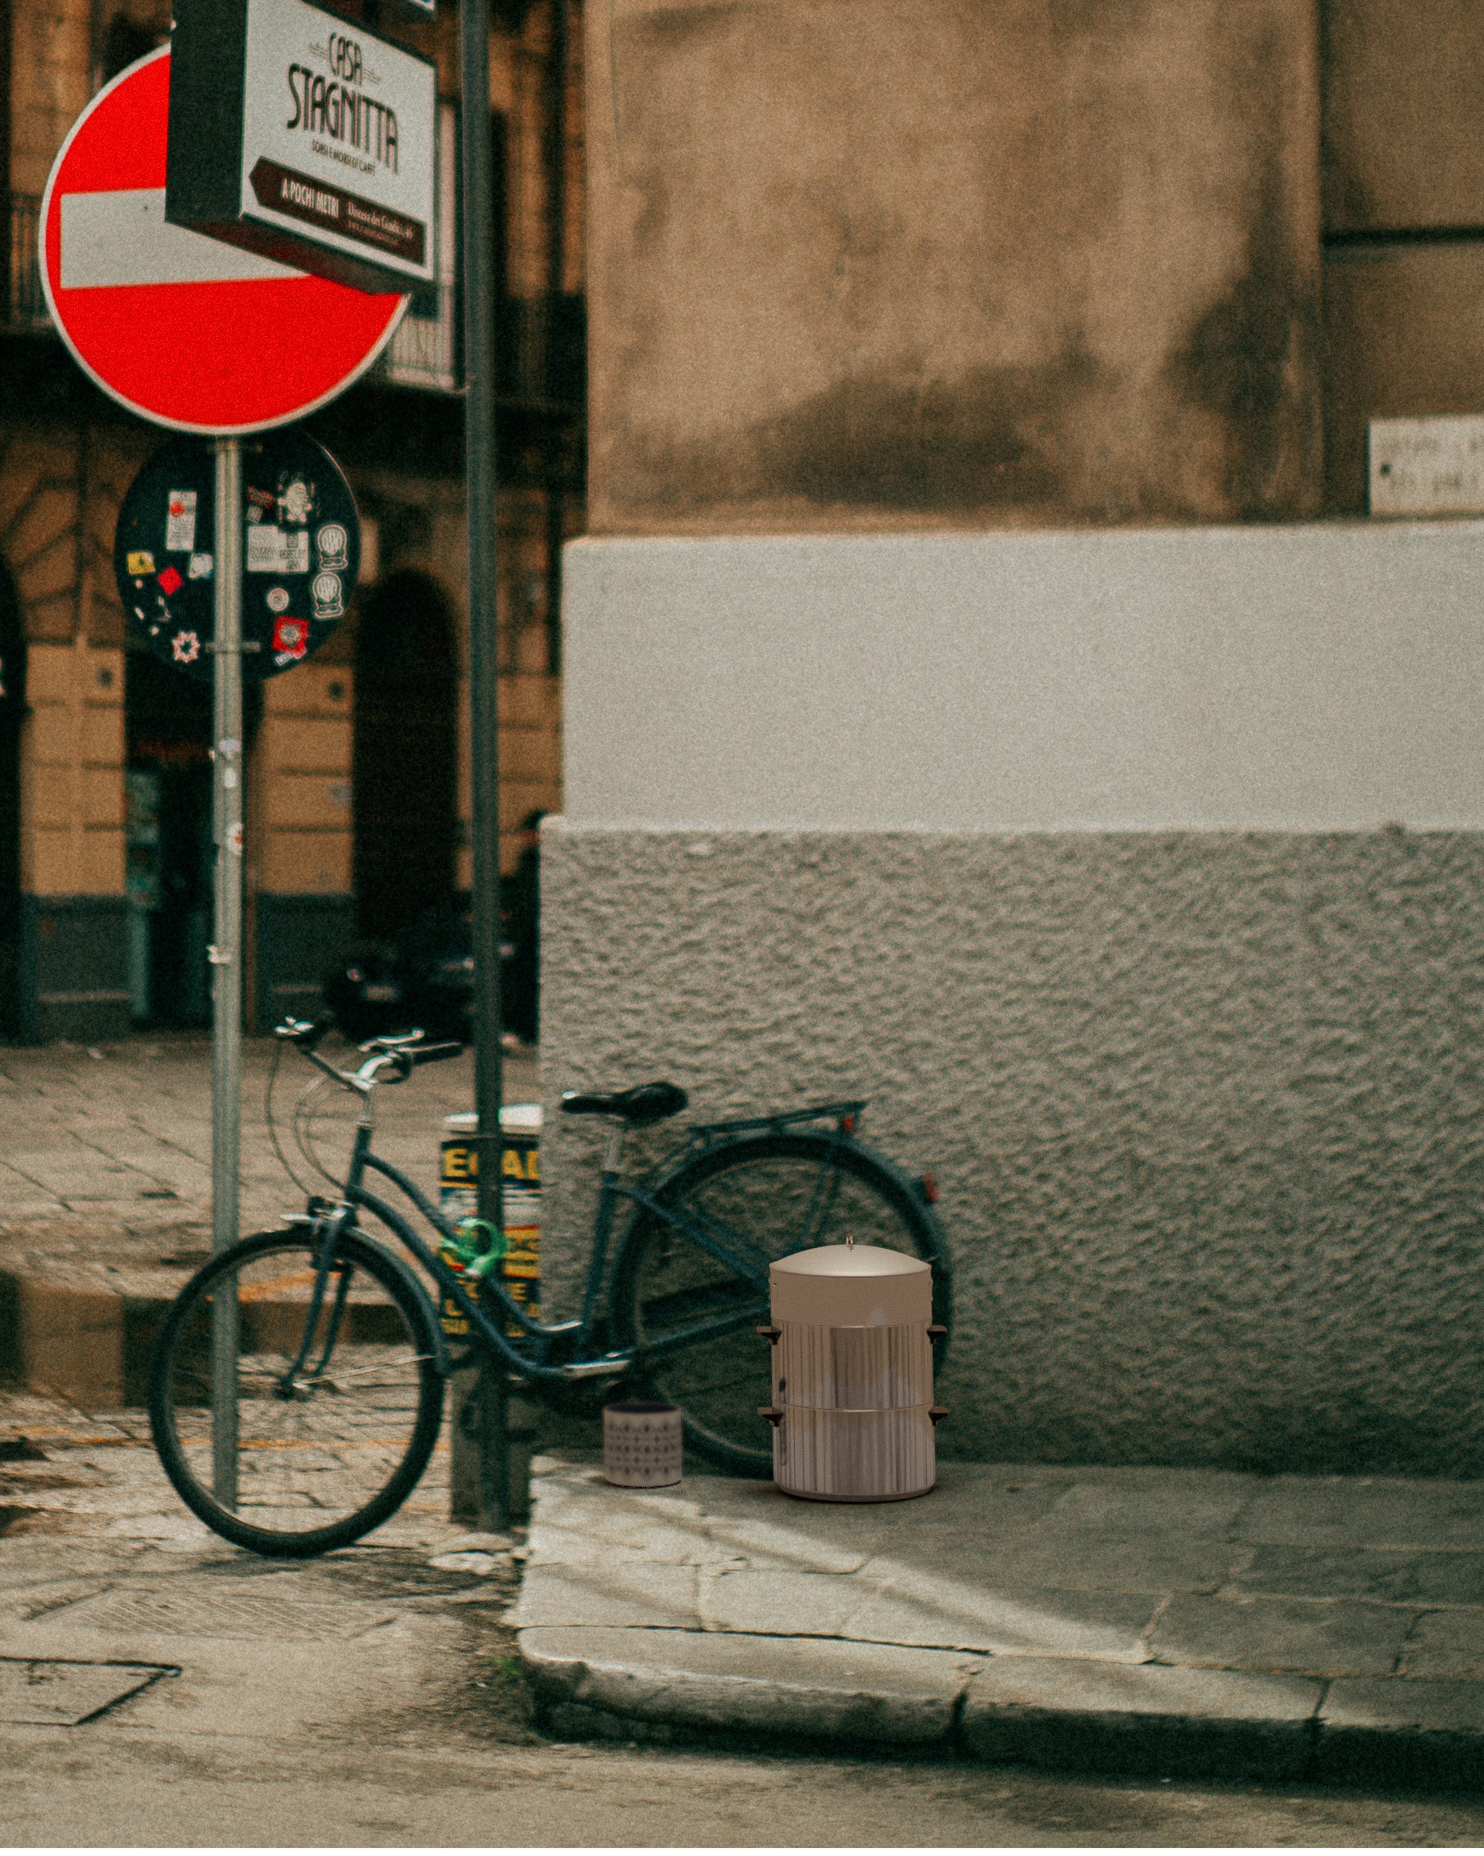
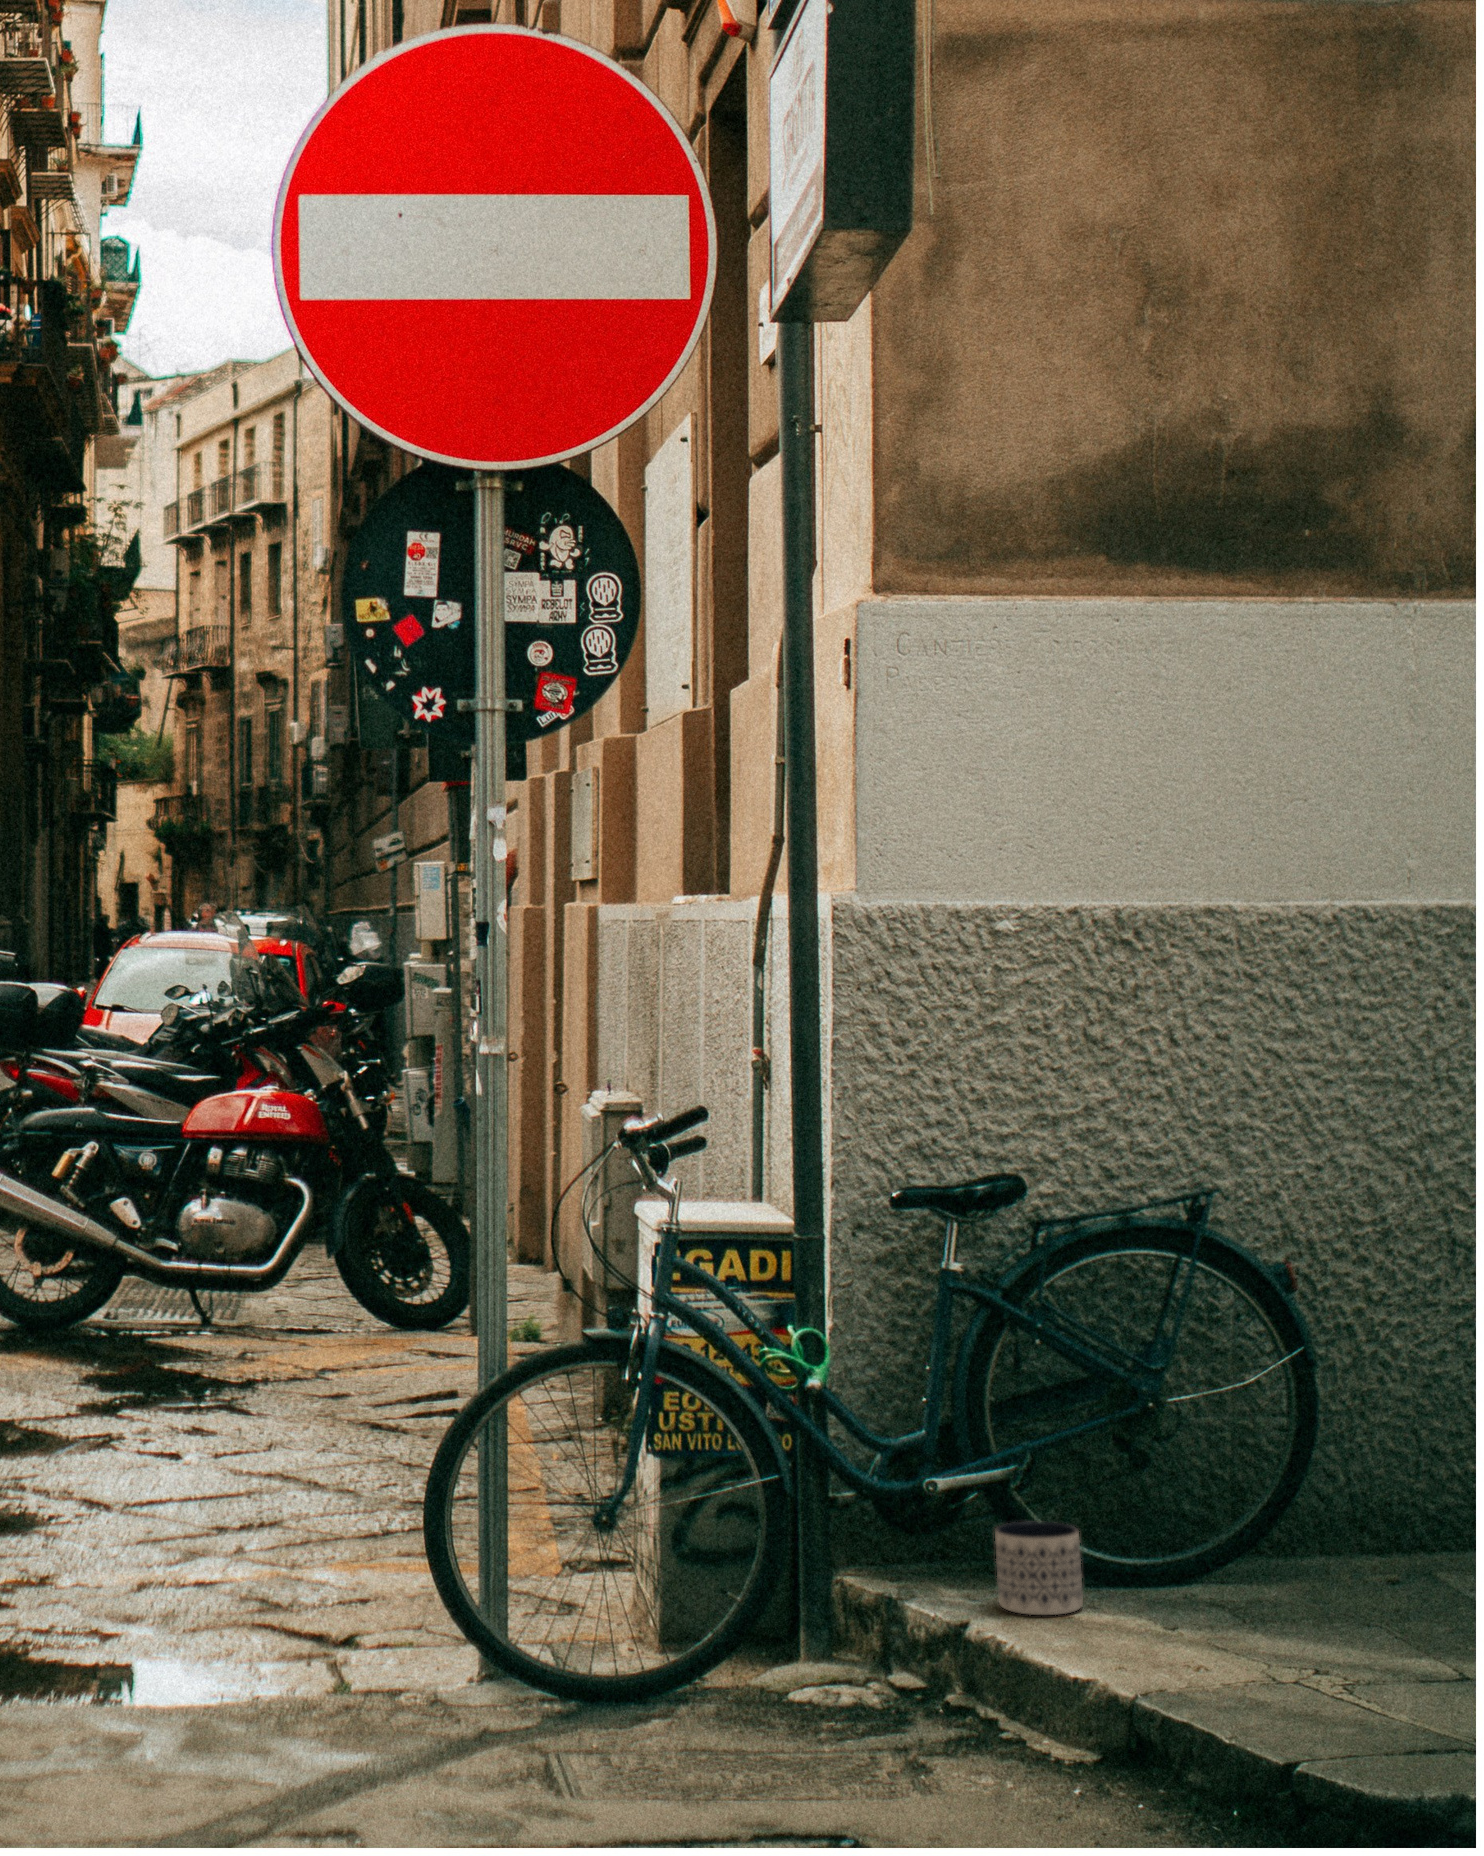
waste bin: present [756,1234,949,1502] -> none [1163,1327,1356,1611]

